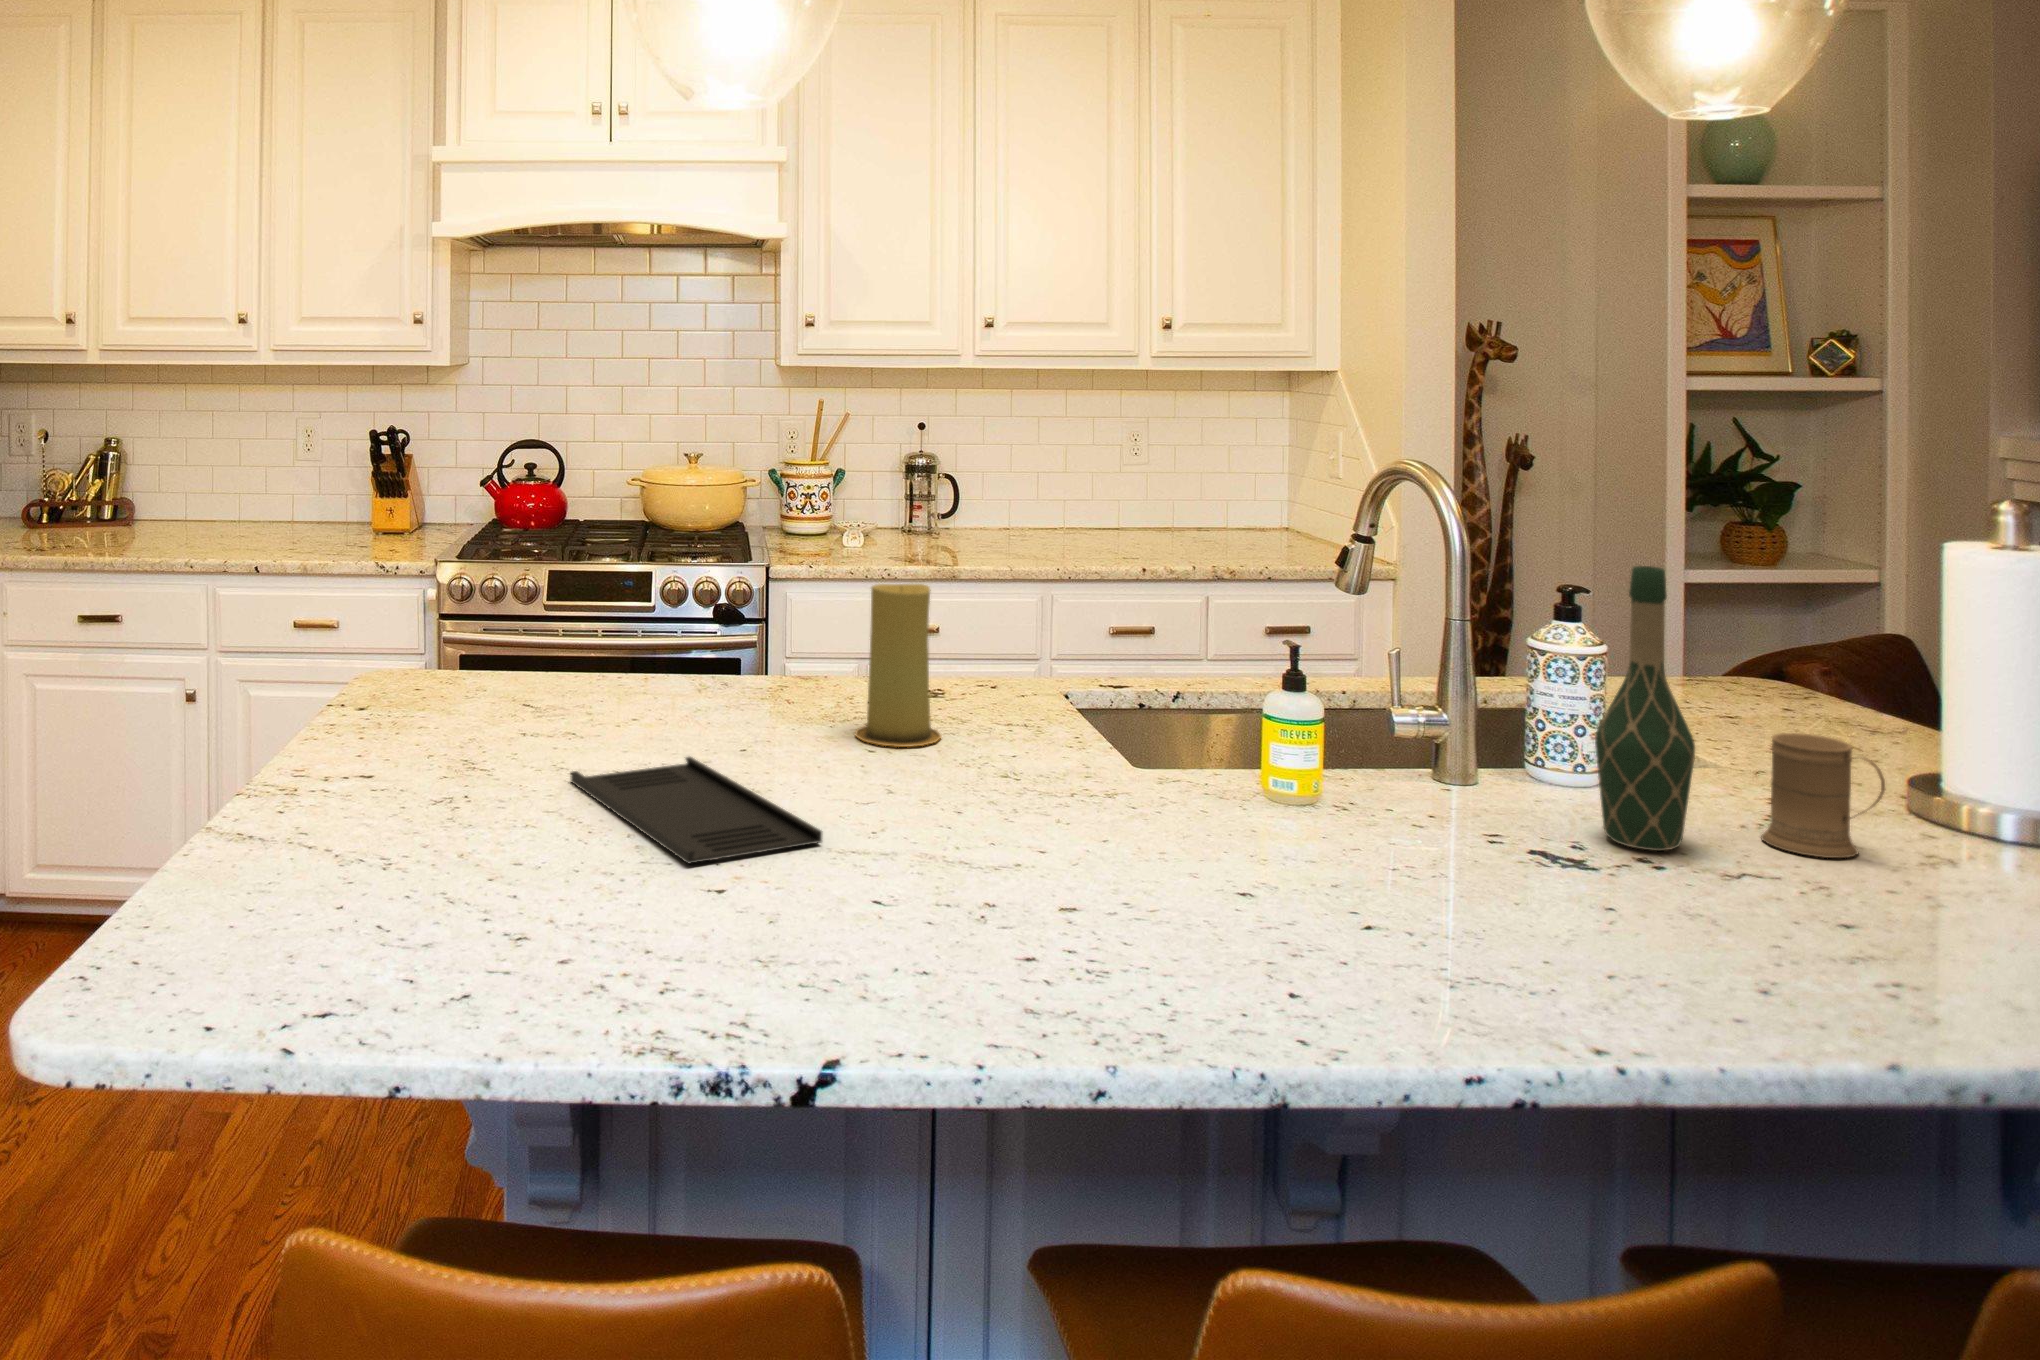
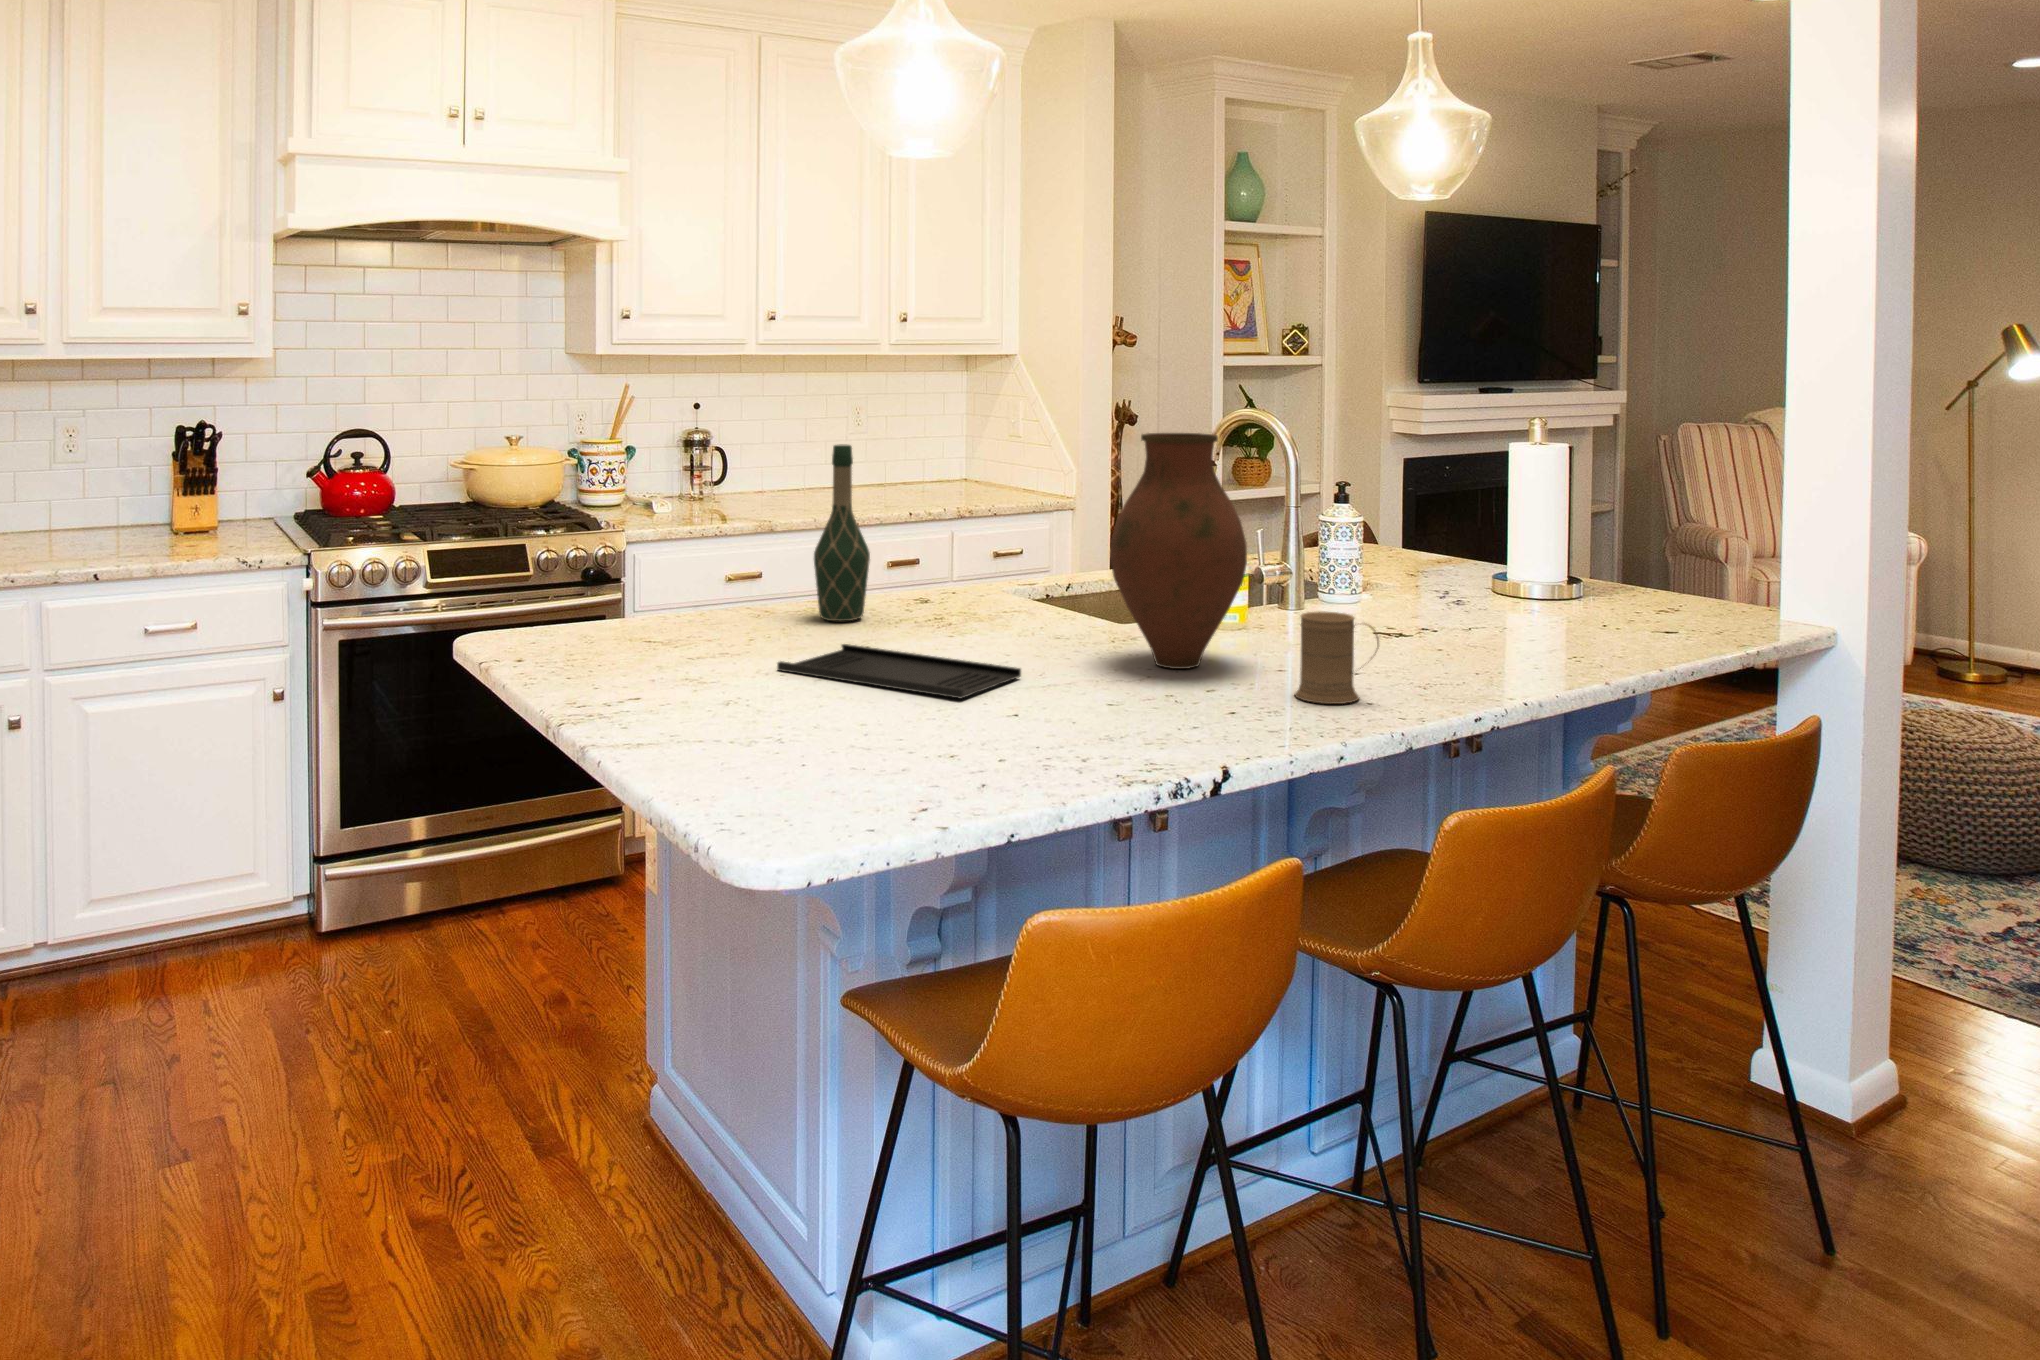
vase: none [971,518,1175,870] -> present [1110,433,1247,669]
wine bottle: present [1595,566,1695,851] -> present [814,444,870,621]
candle: present [855,584,941,747] -> none [919,502,985,624]
mug: present [1761,733,1885,858] -> present [1295,612,1379,704]

